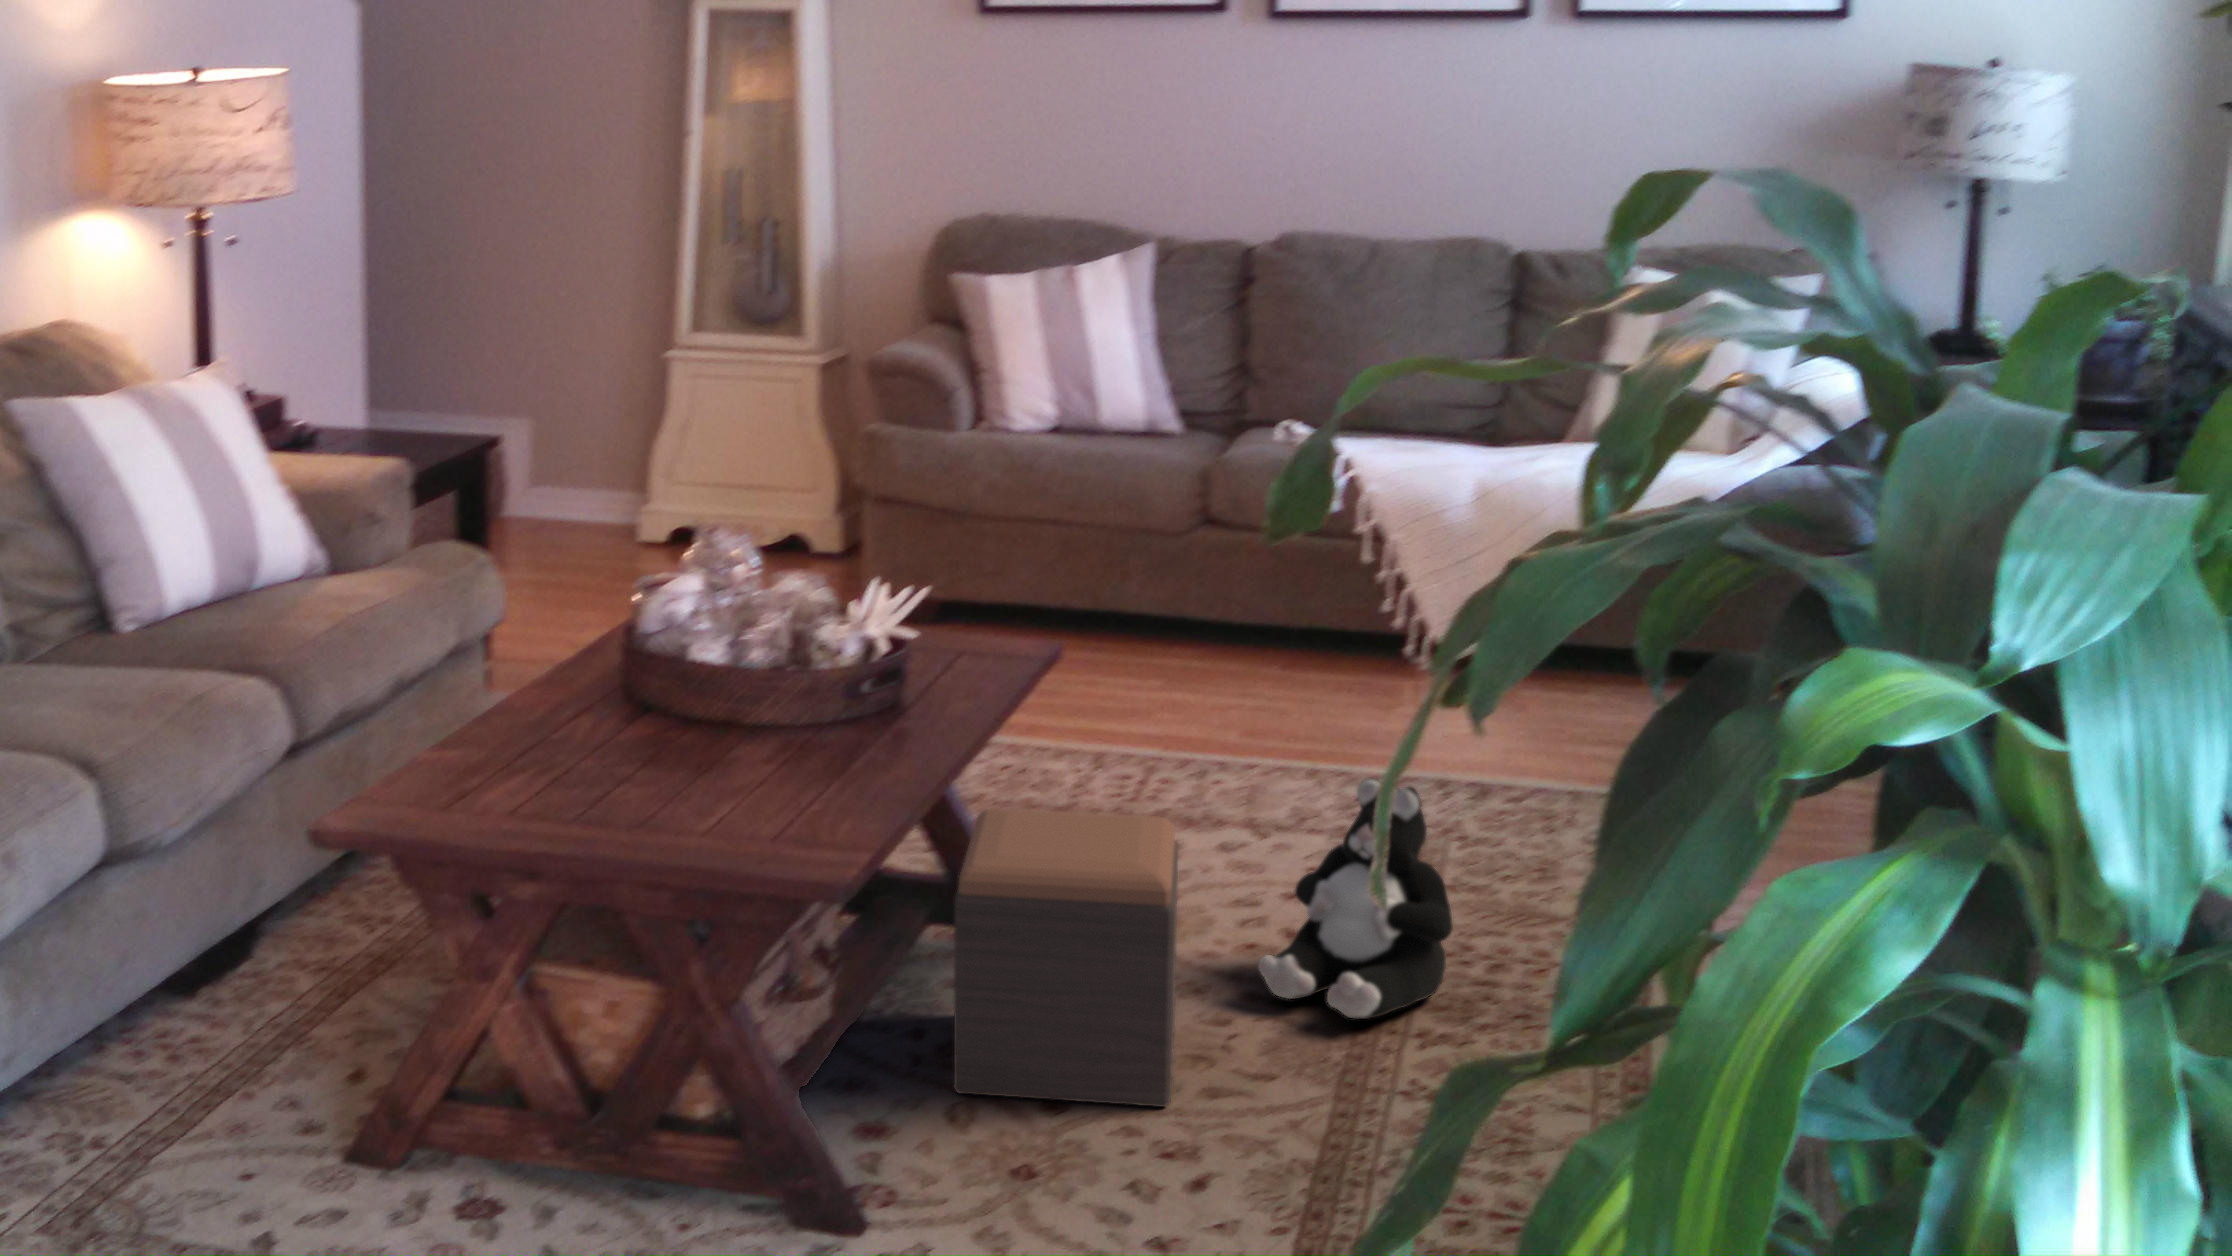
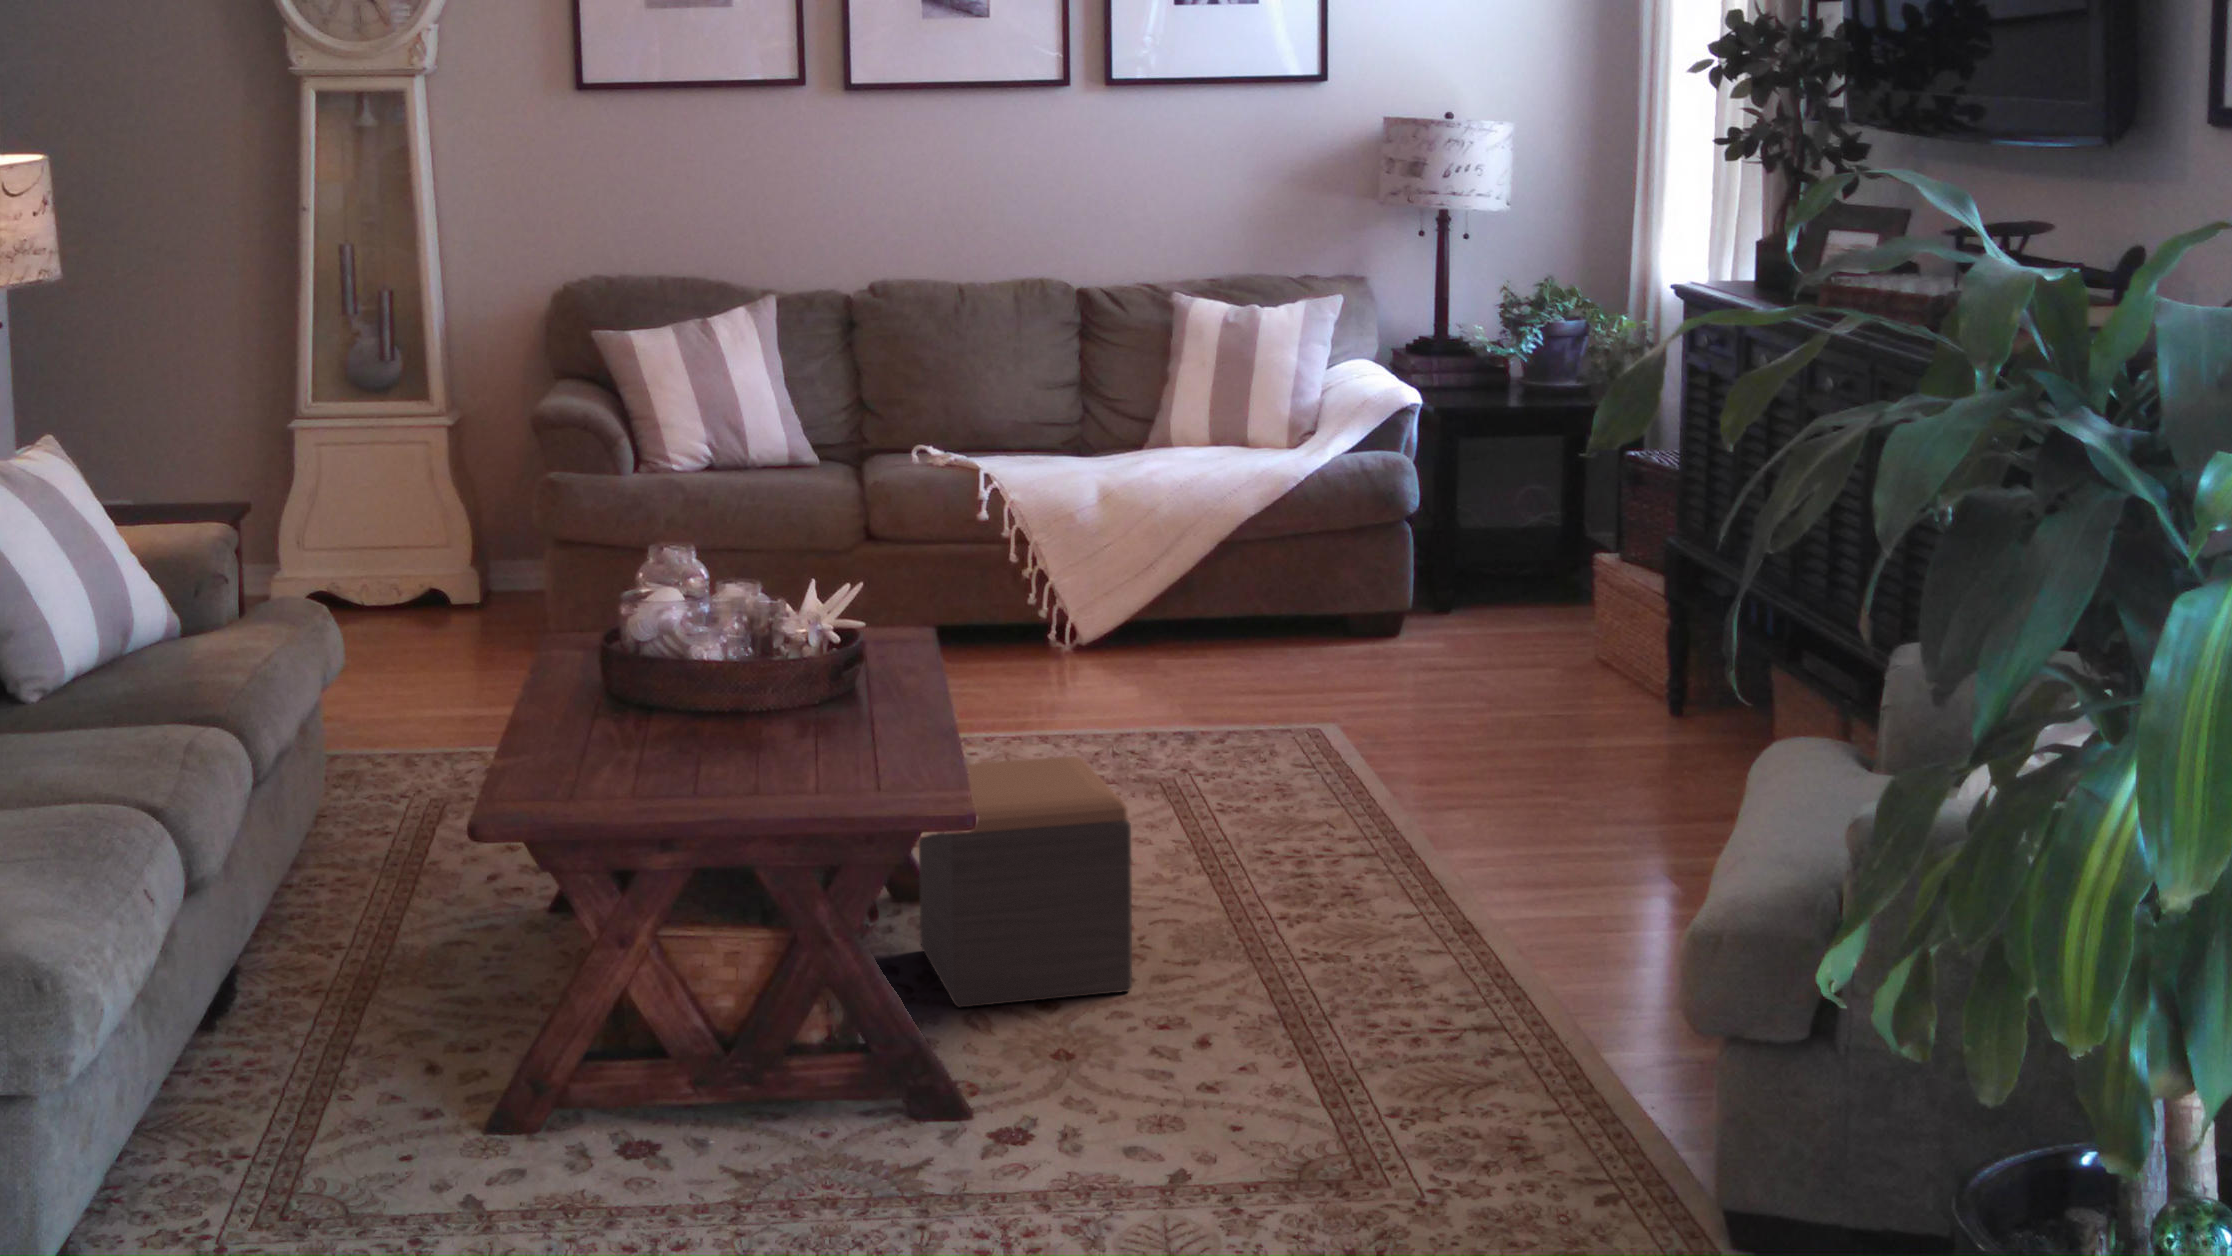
plush toy: present [1258,778,1453,1019] -> none [1137,711,1284,908]

